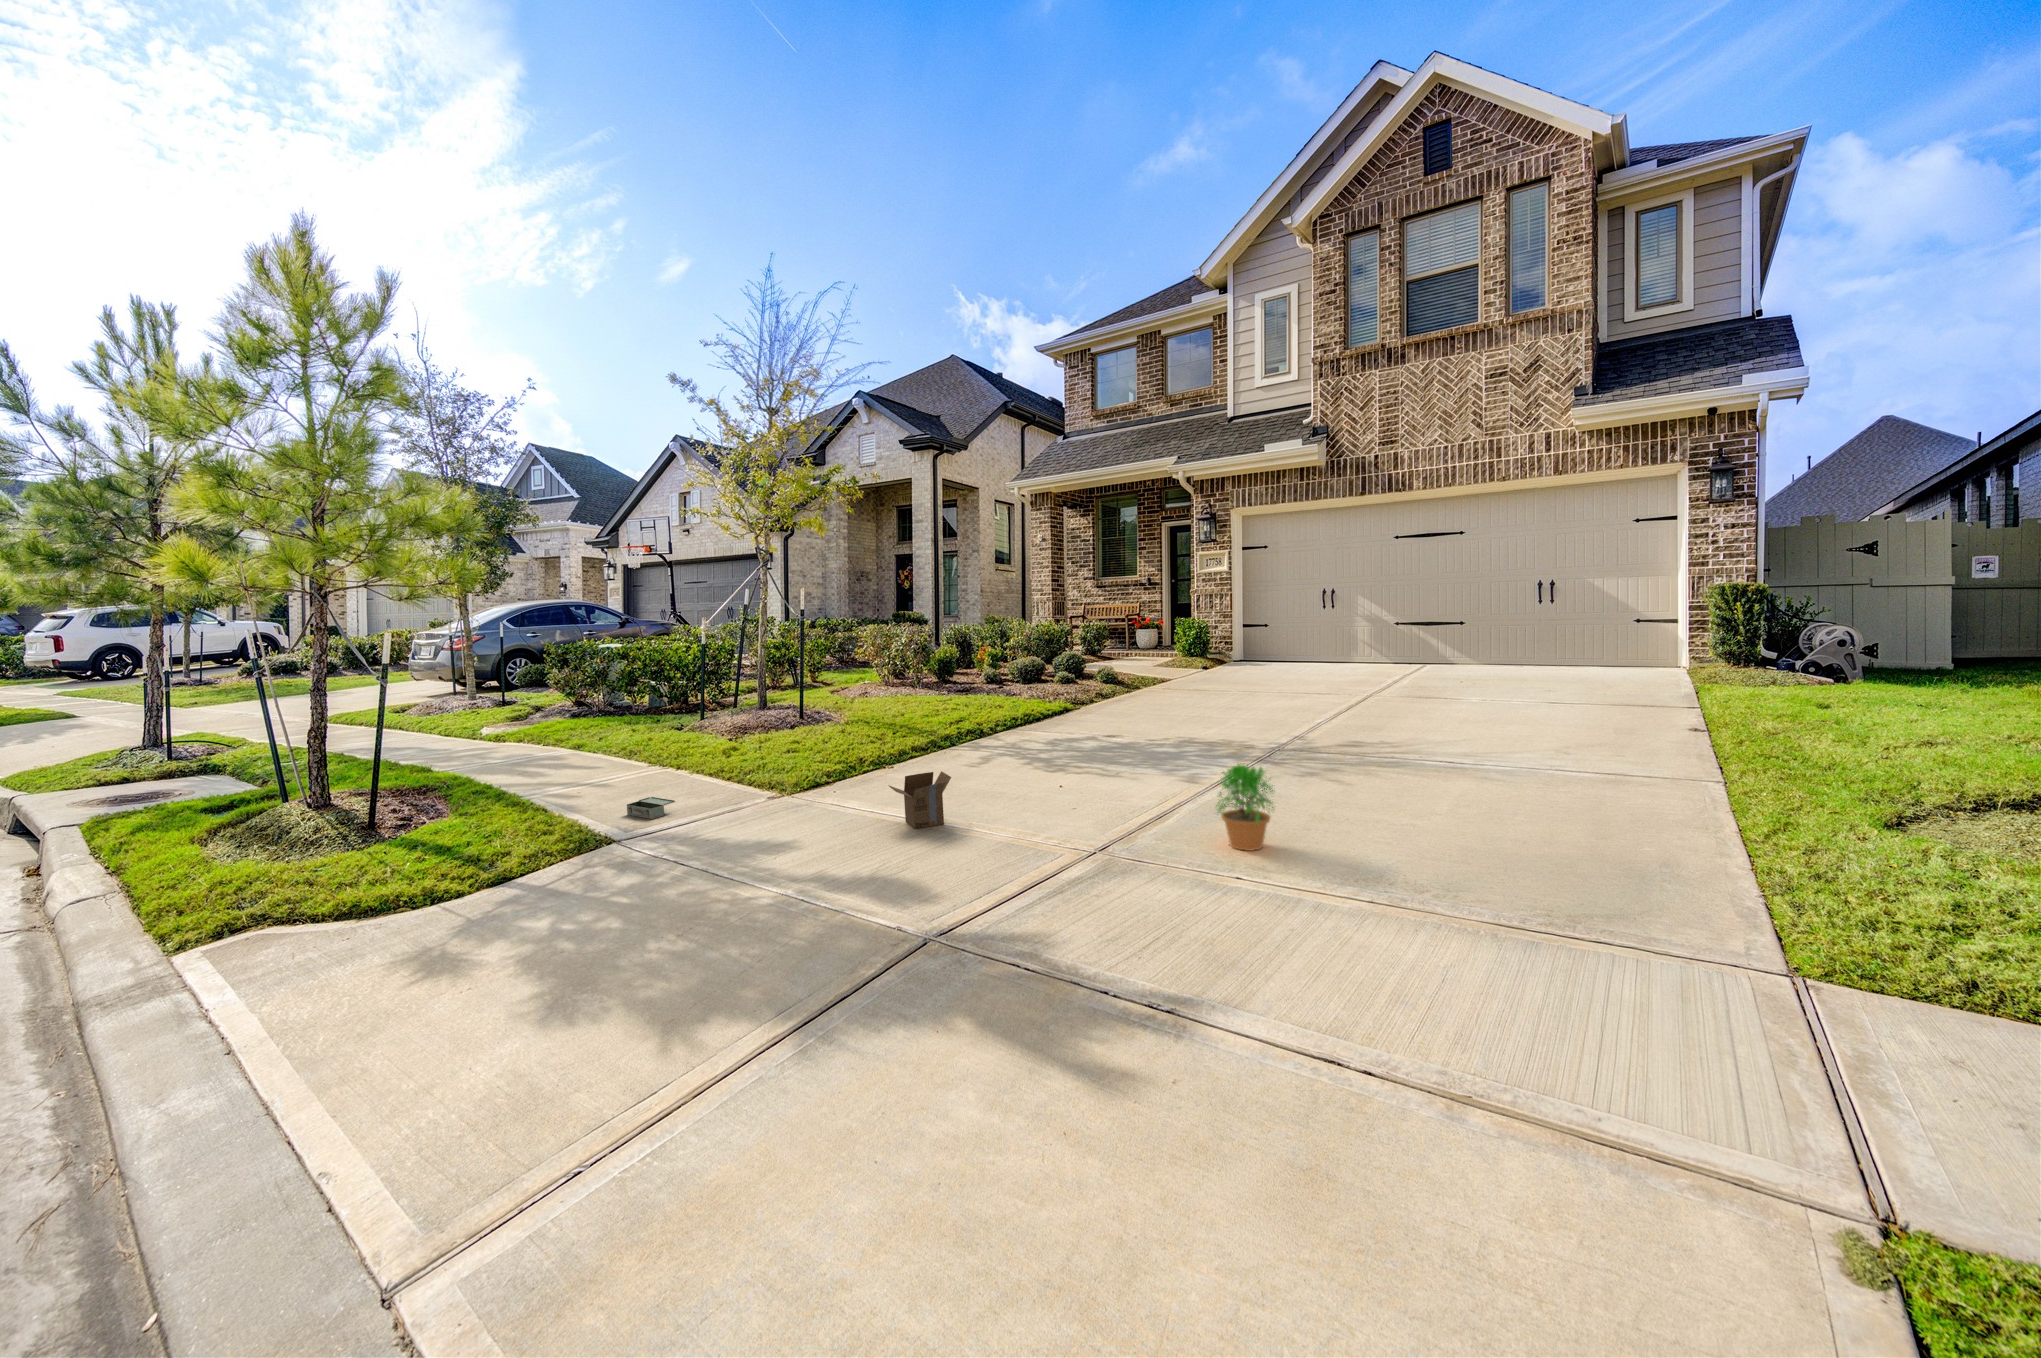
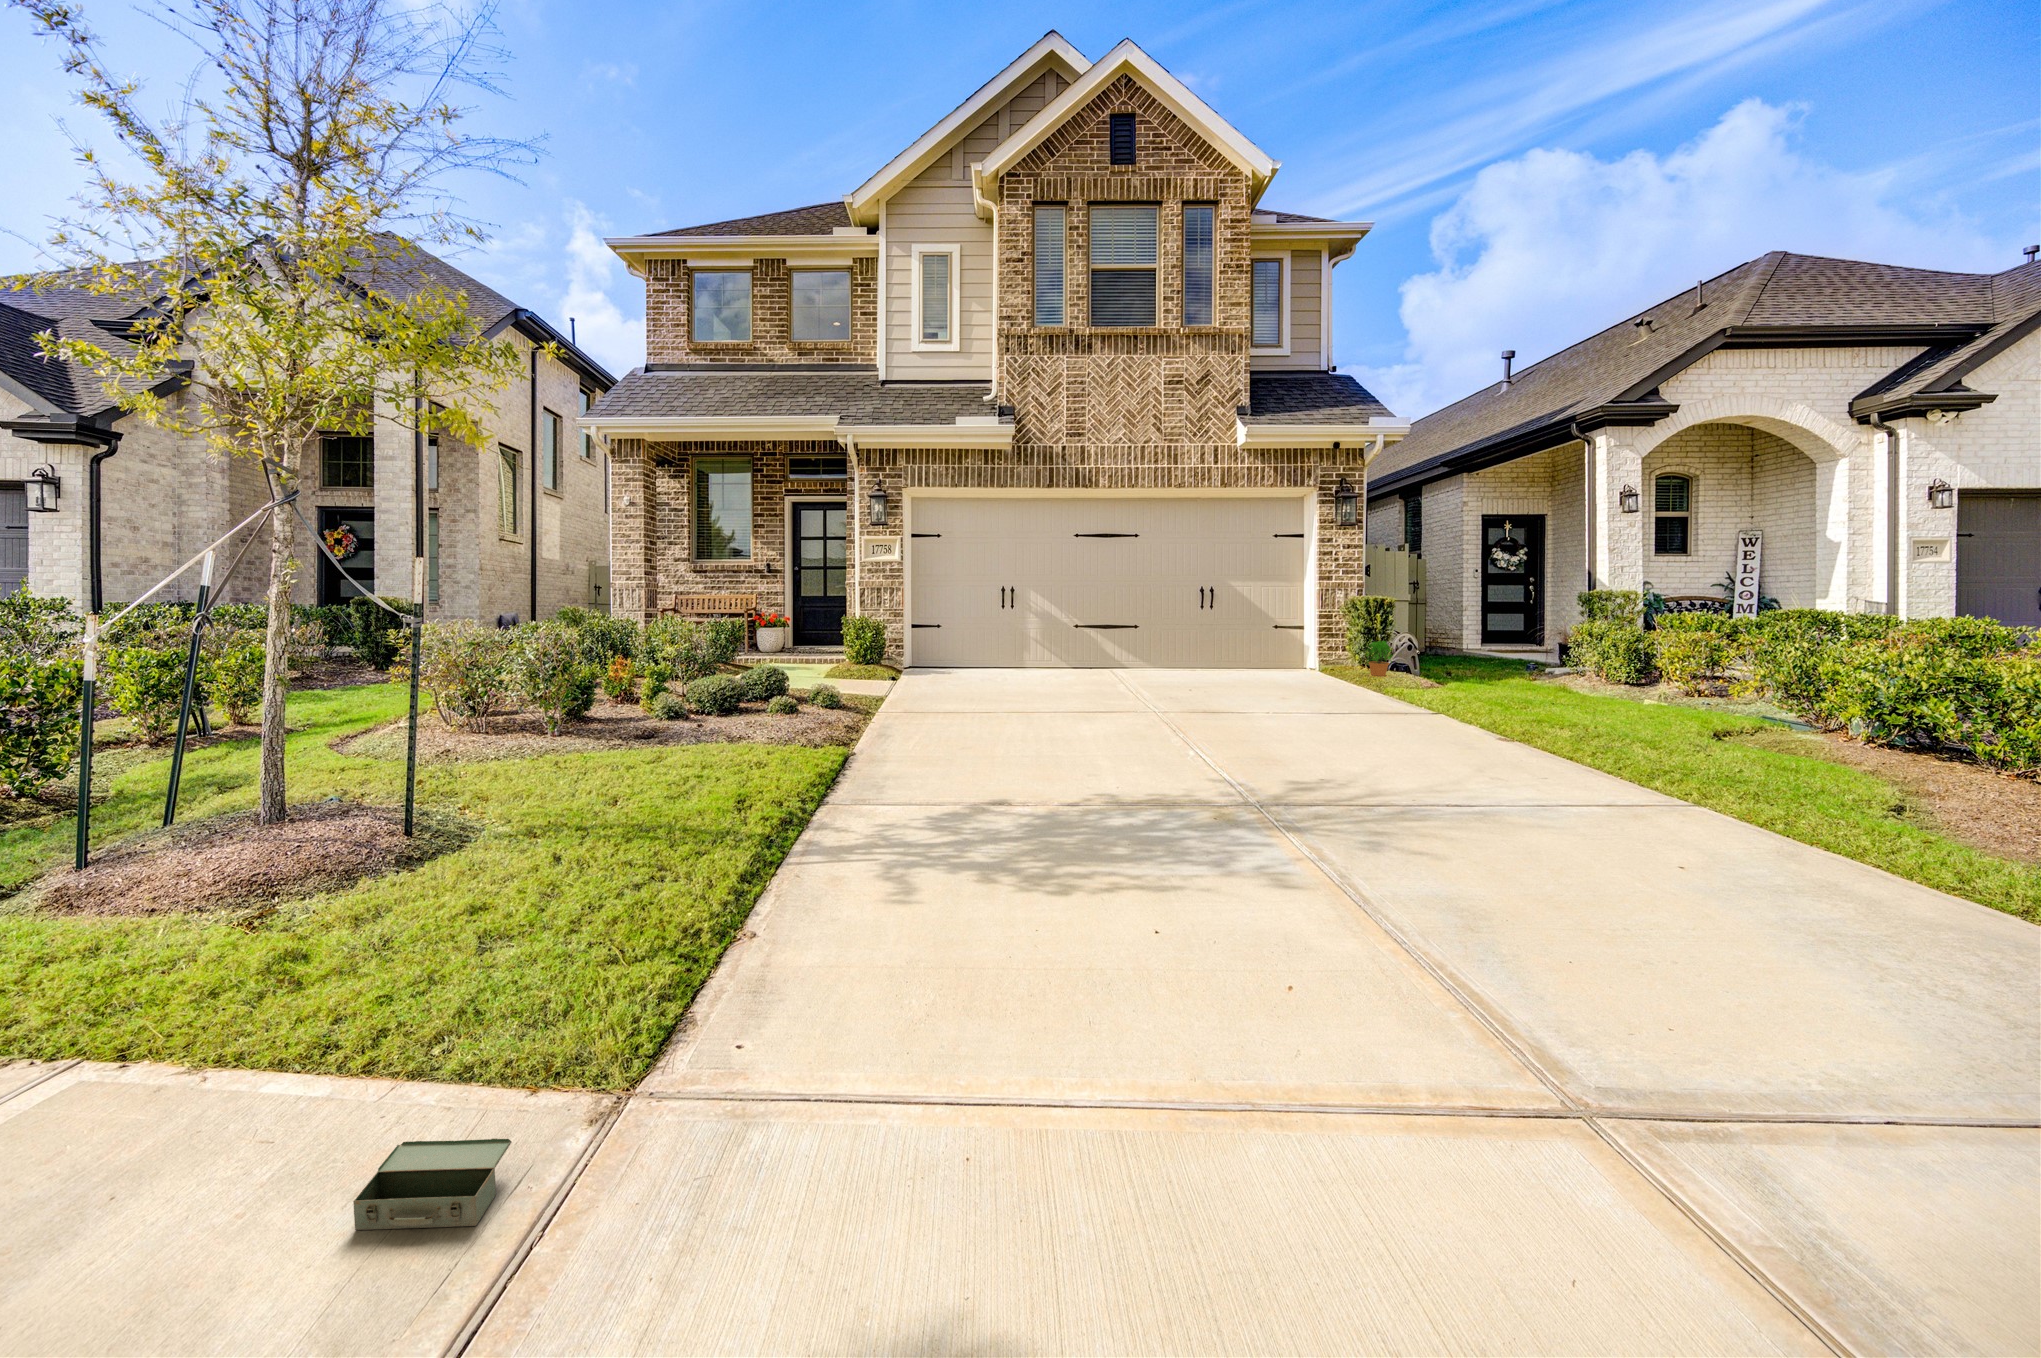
potted plant: present [1216,764,1274,851] -> present [1367,641,1393,676]
cardboard box: present [889,771,951,828] -> none [1092,930,1209,1064]

